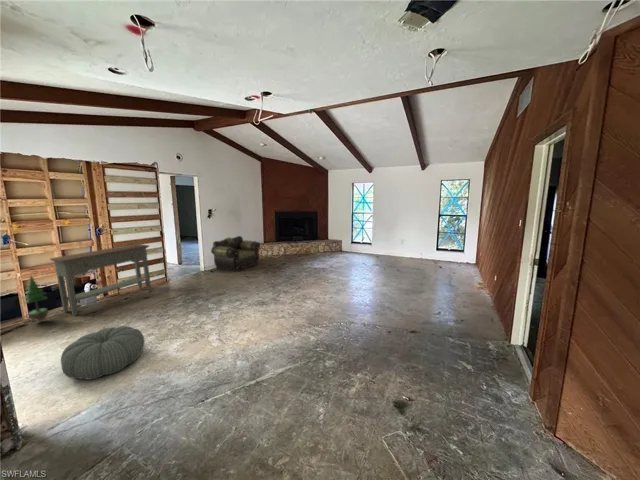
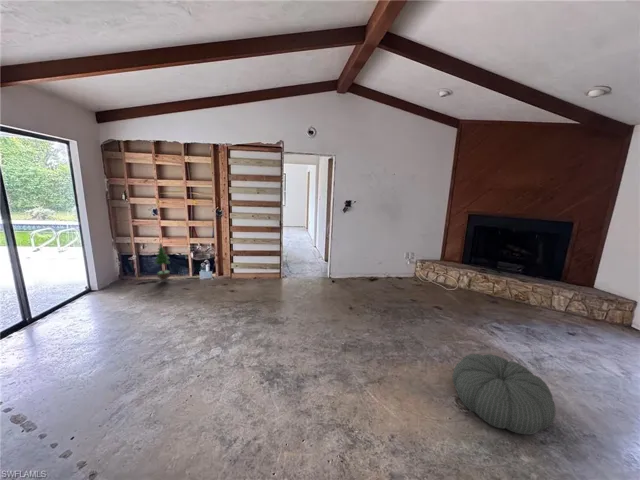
armchair: present [211,236,260,272] -> none [340,242,410,291]
console table: present [50,244,151,316] -> none [171,230,254,285]
pouf: present [61,326,144,380] -> present [452,354,556,434]

